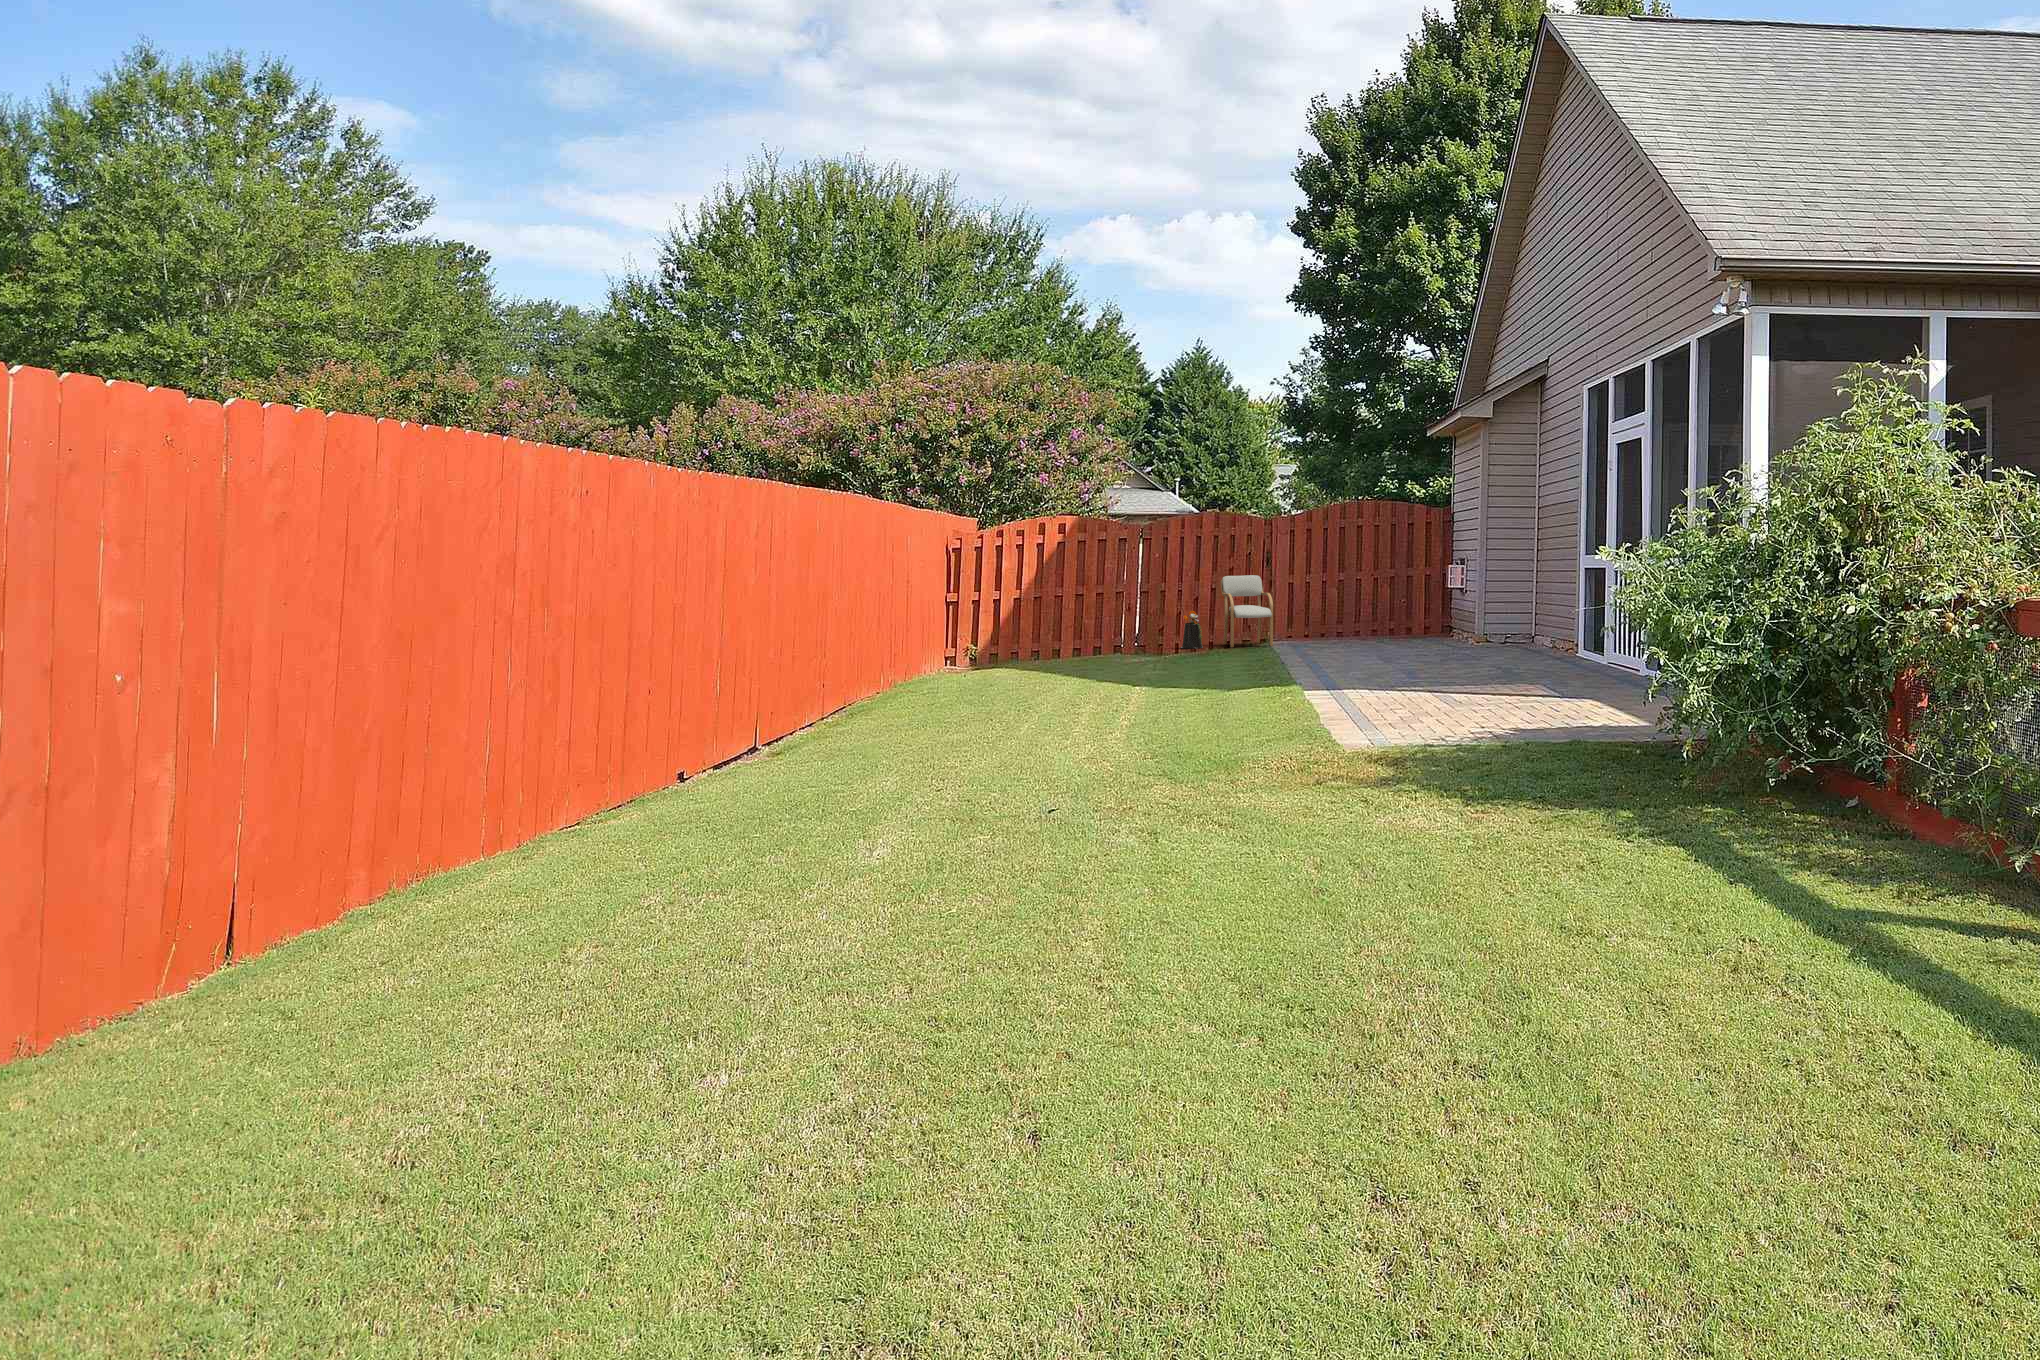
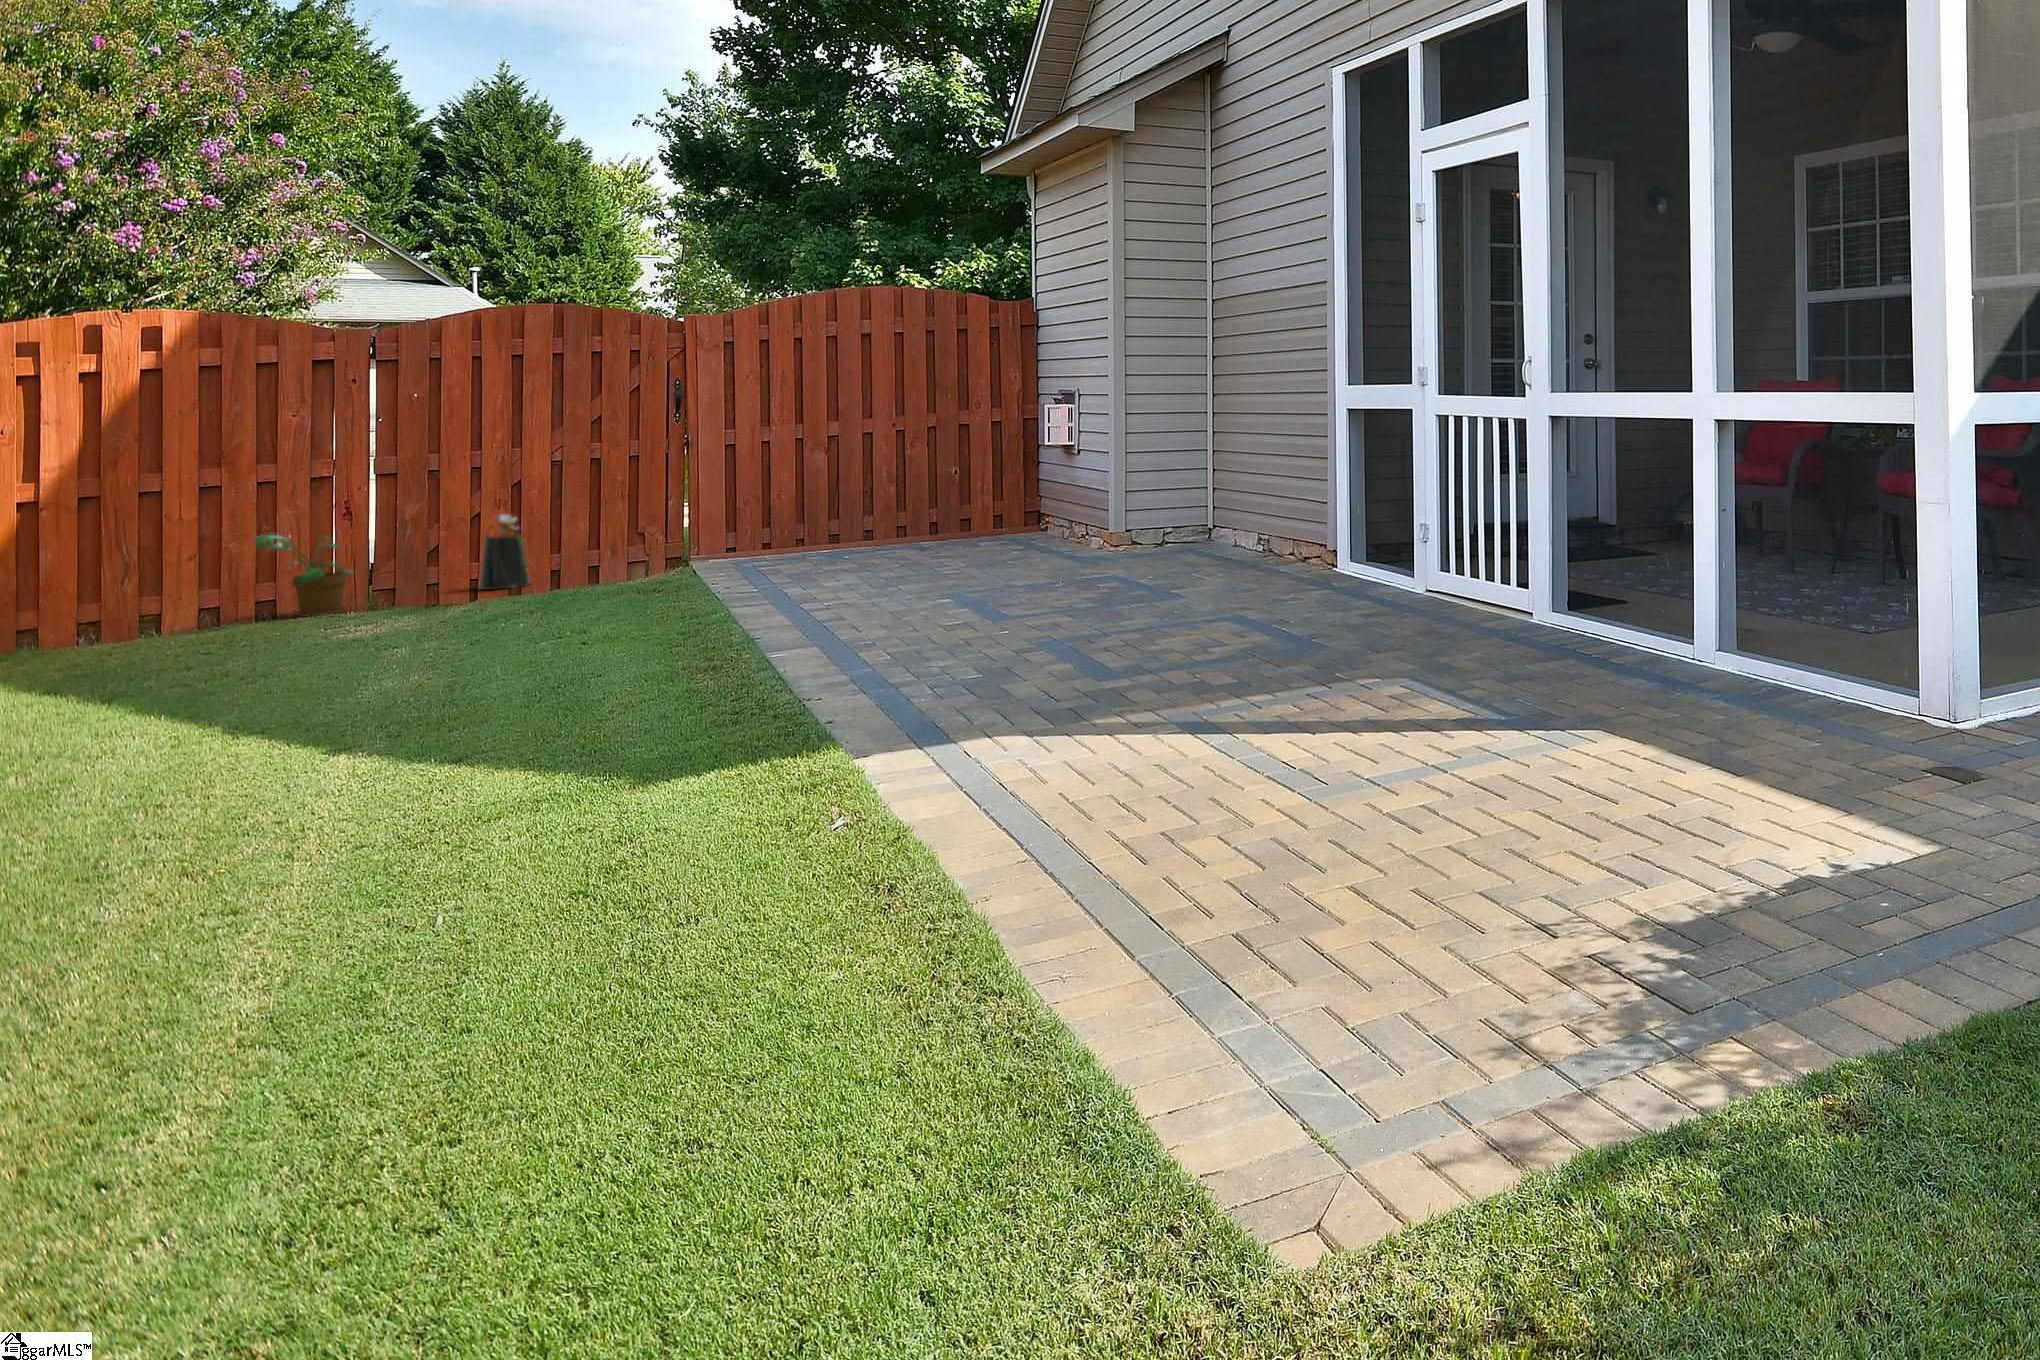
armchair: present [1220,575,1273,648] -> none [567,427,693,580]
potted plant: none [1097,615,1134,653] -> present [255,535,353,617]

